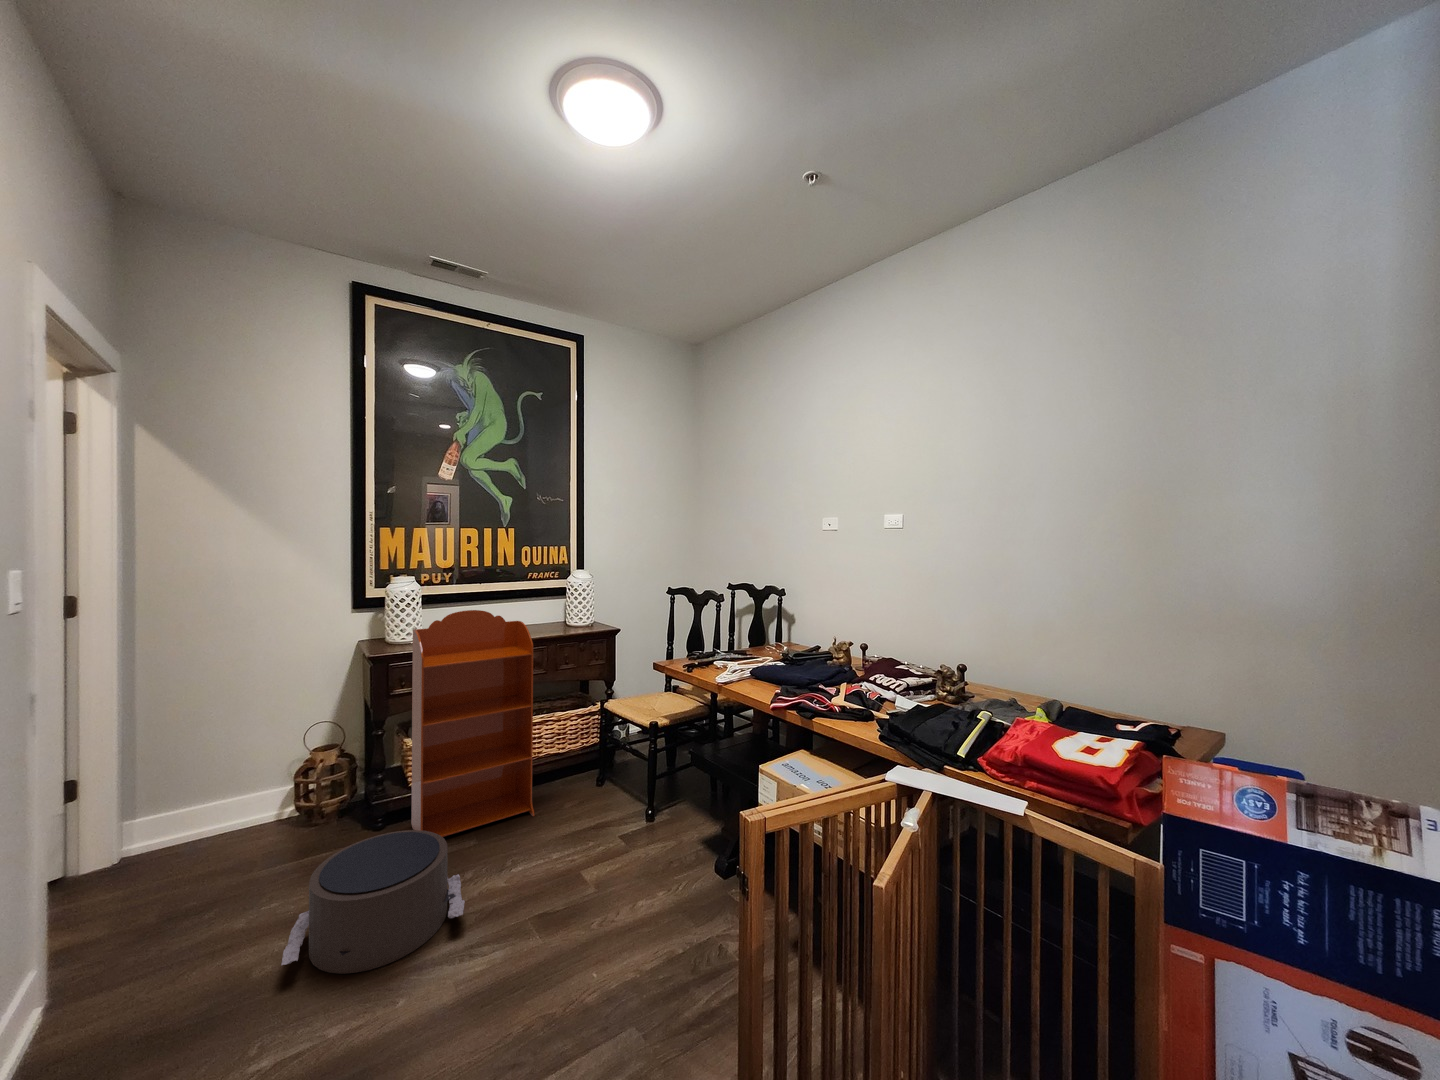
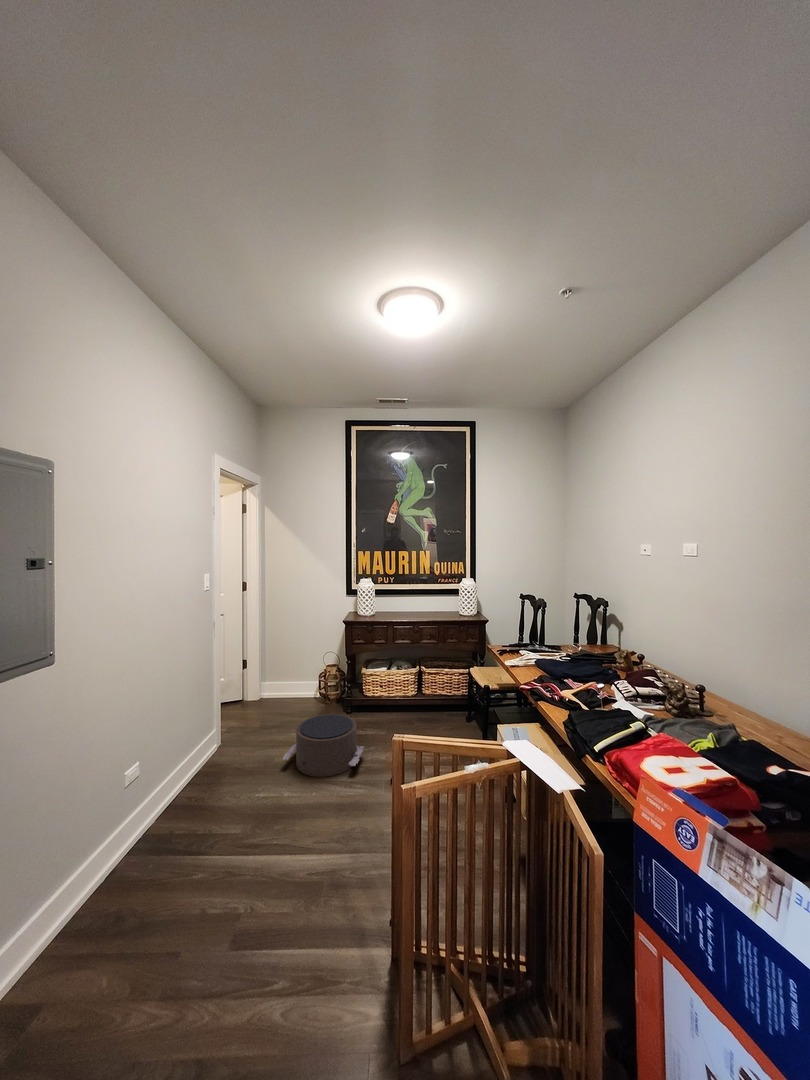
bookcase: present [411,610,534,837] -> none [360,600,422,731]

